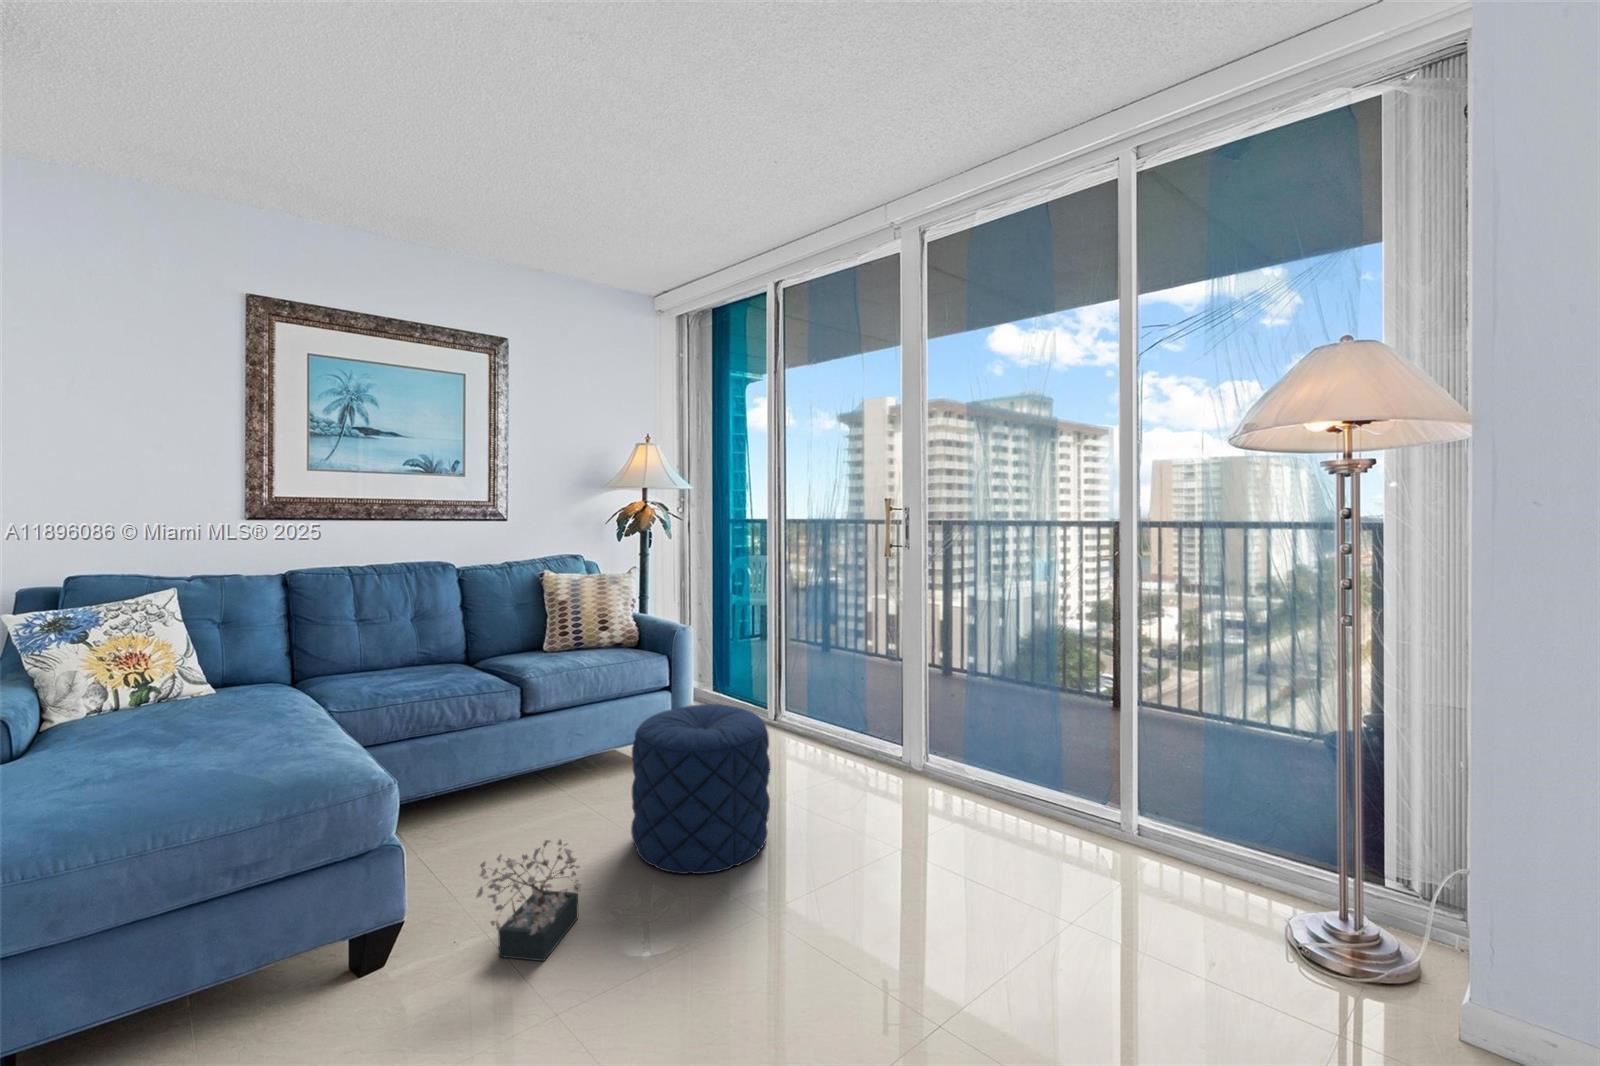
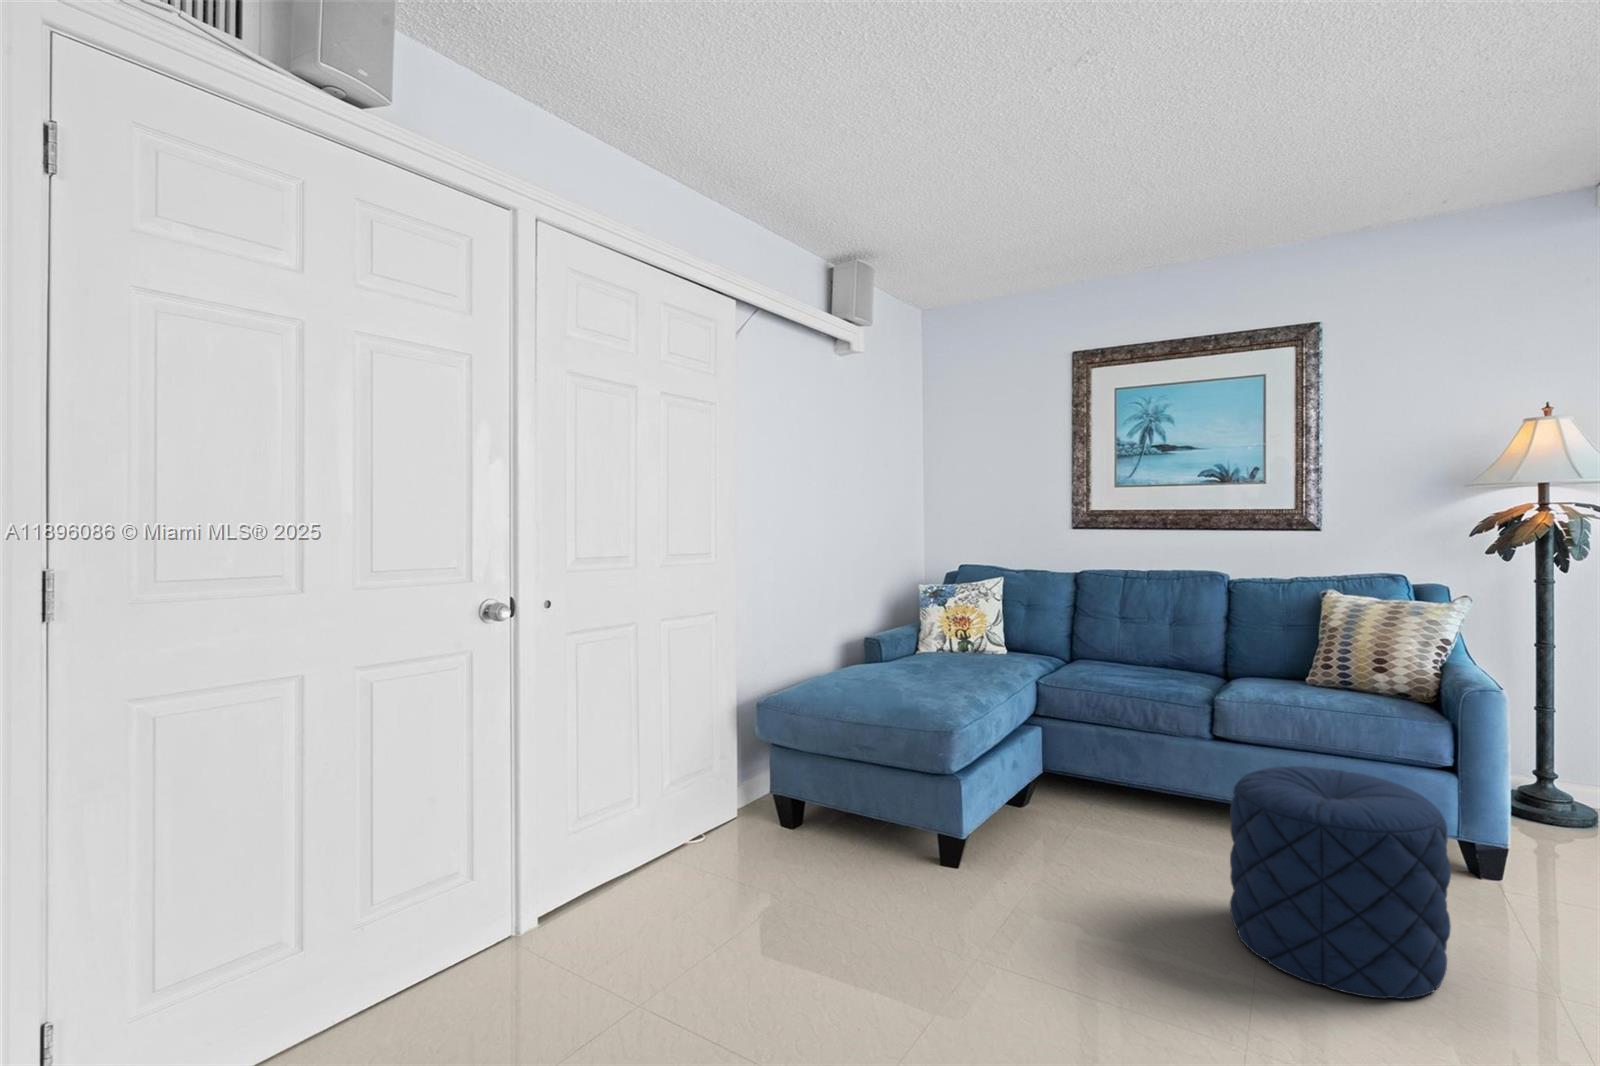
decorative plant: present [477,839,580,961] -> none [1009,813,1125,924]

